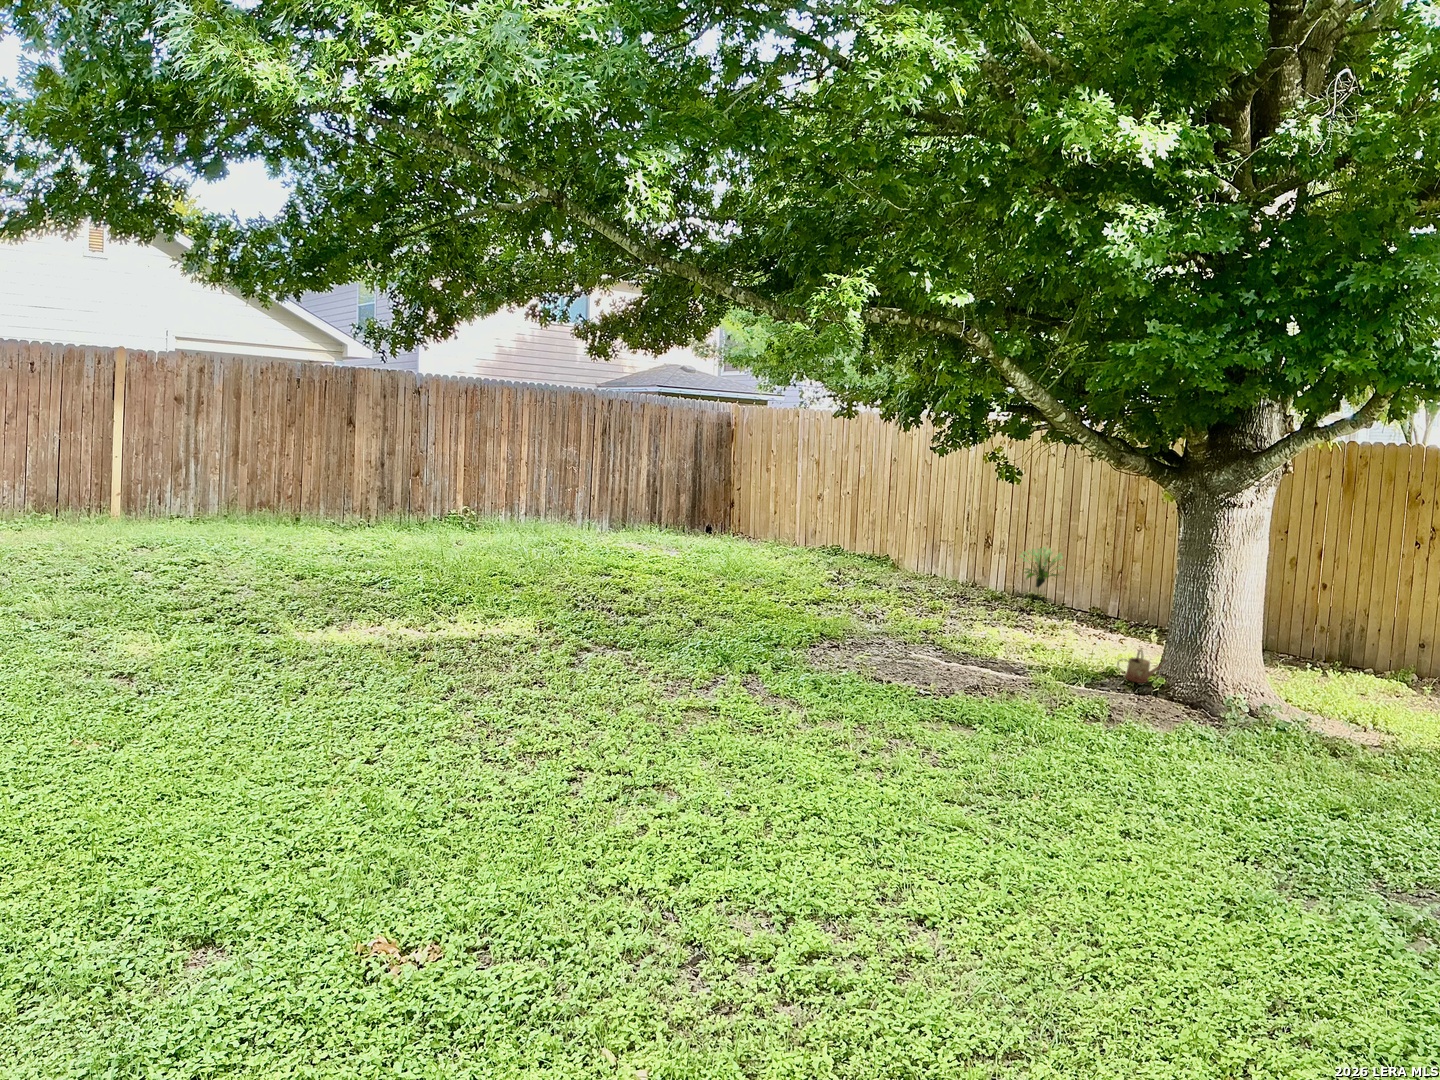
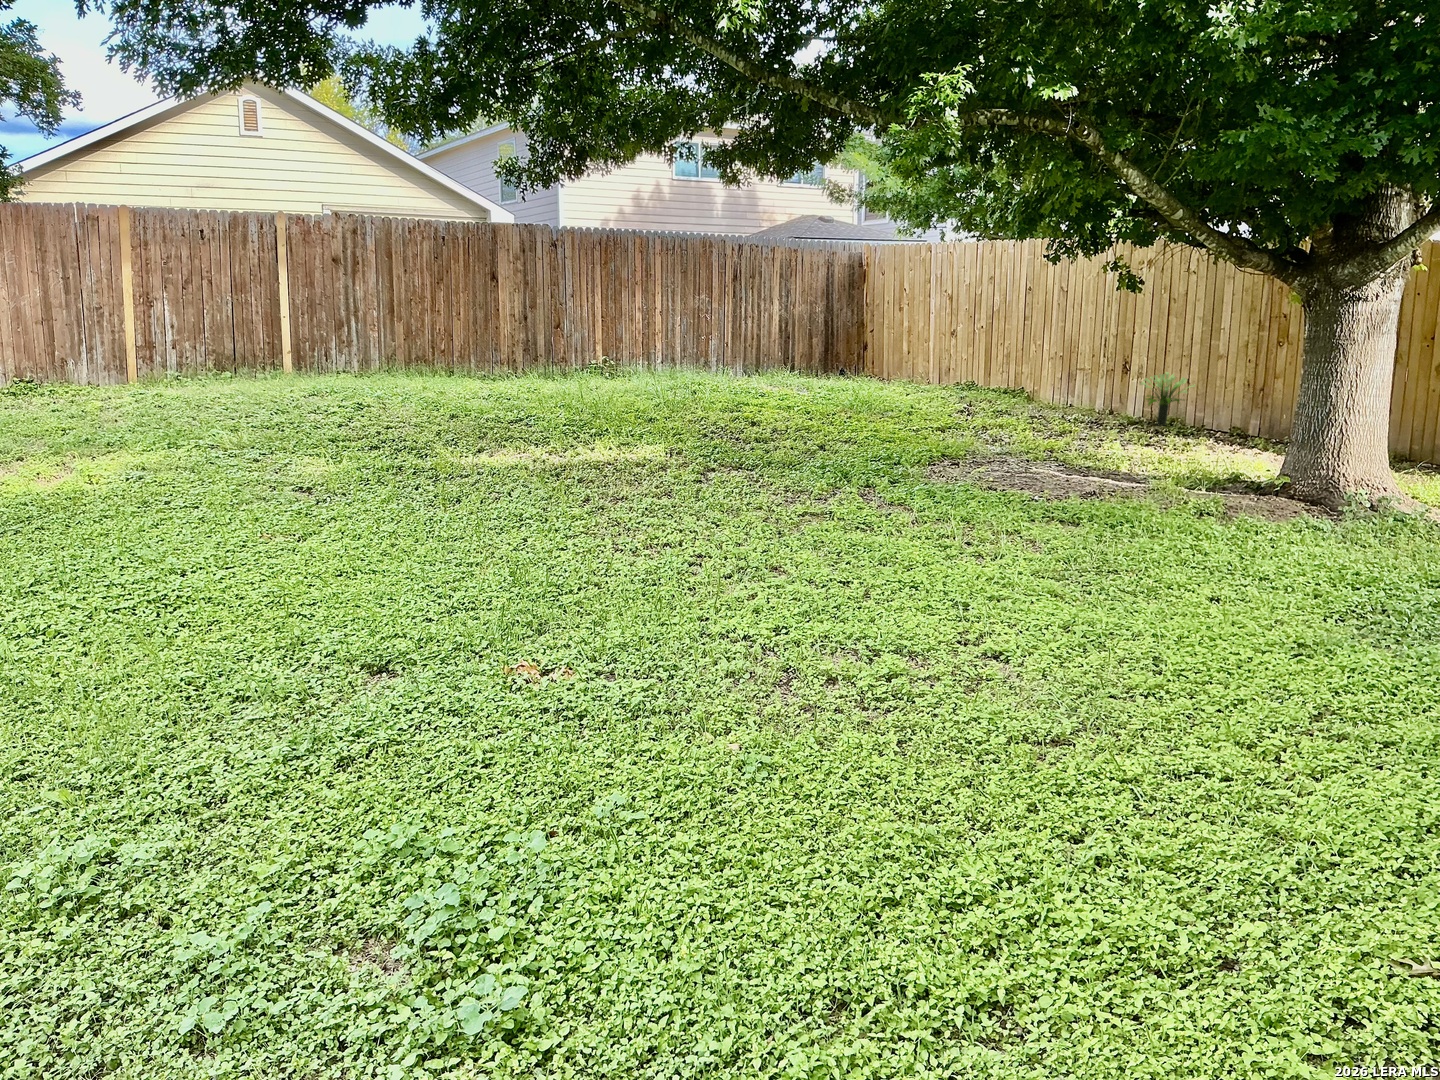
watering can: present [1117,649,1166,683] -> none [1232,449,1288,483]

